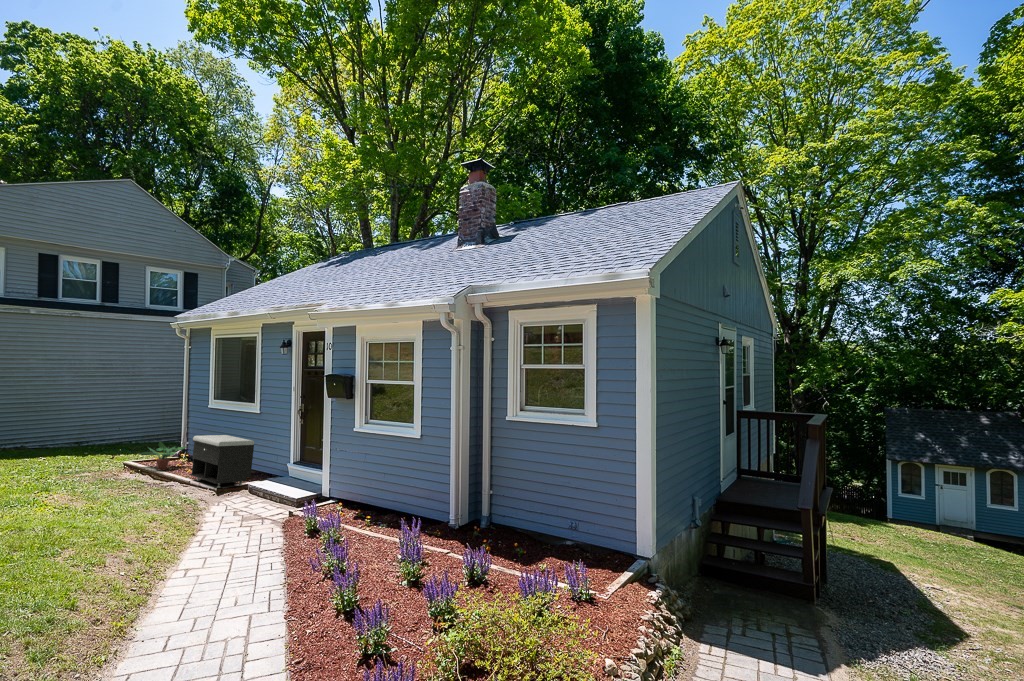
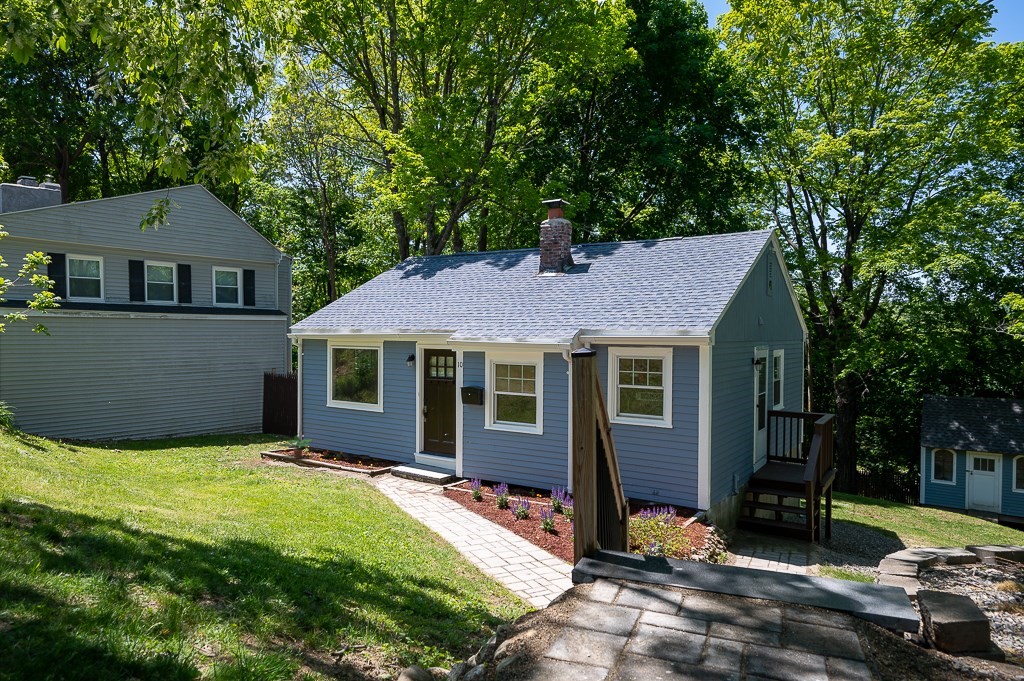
storage bench: present [190,435,254,488] -> none [333,430,385,471]

